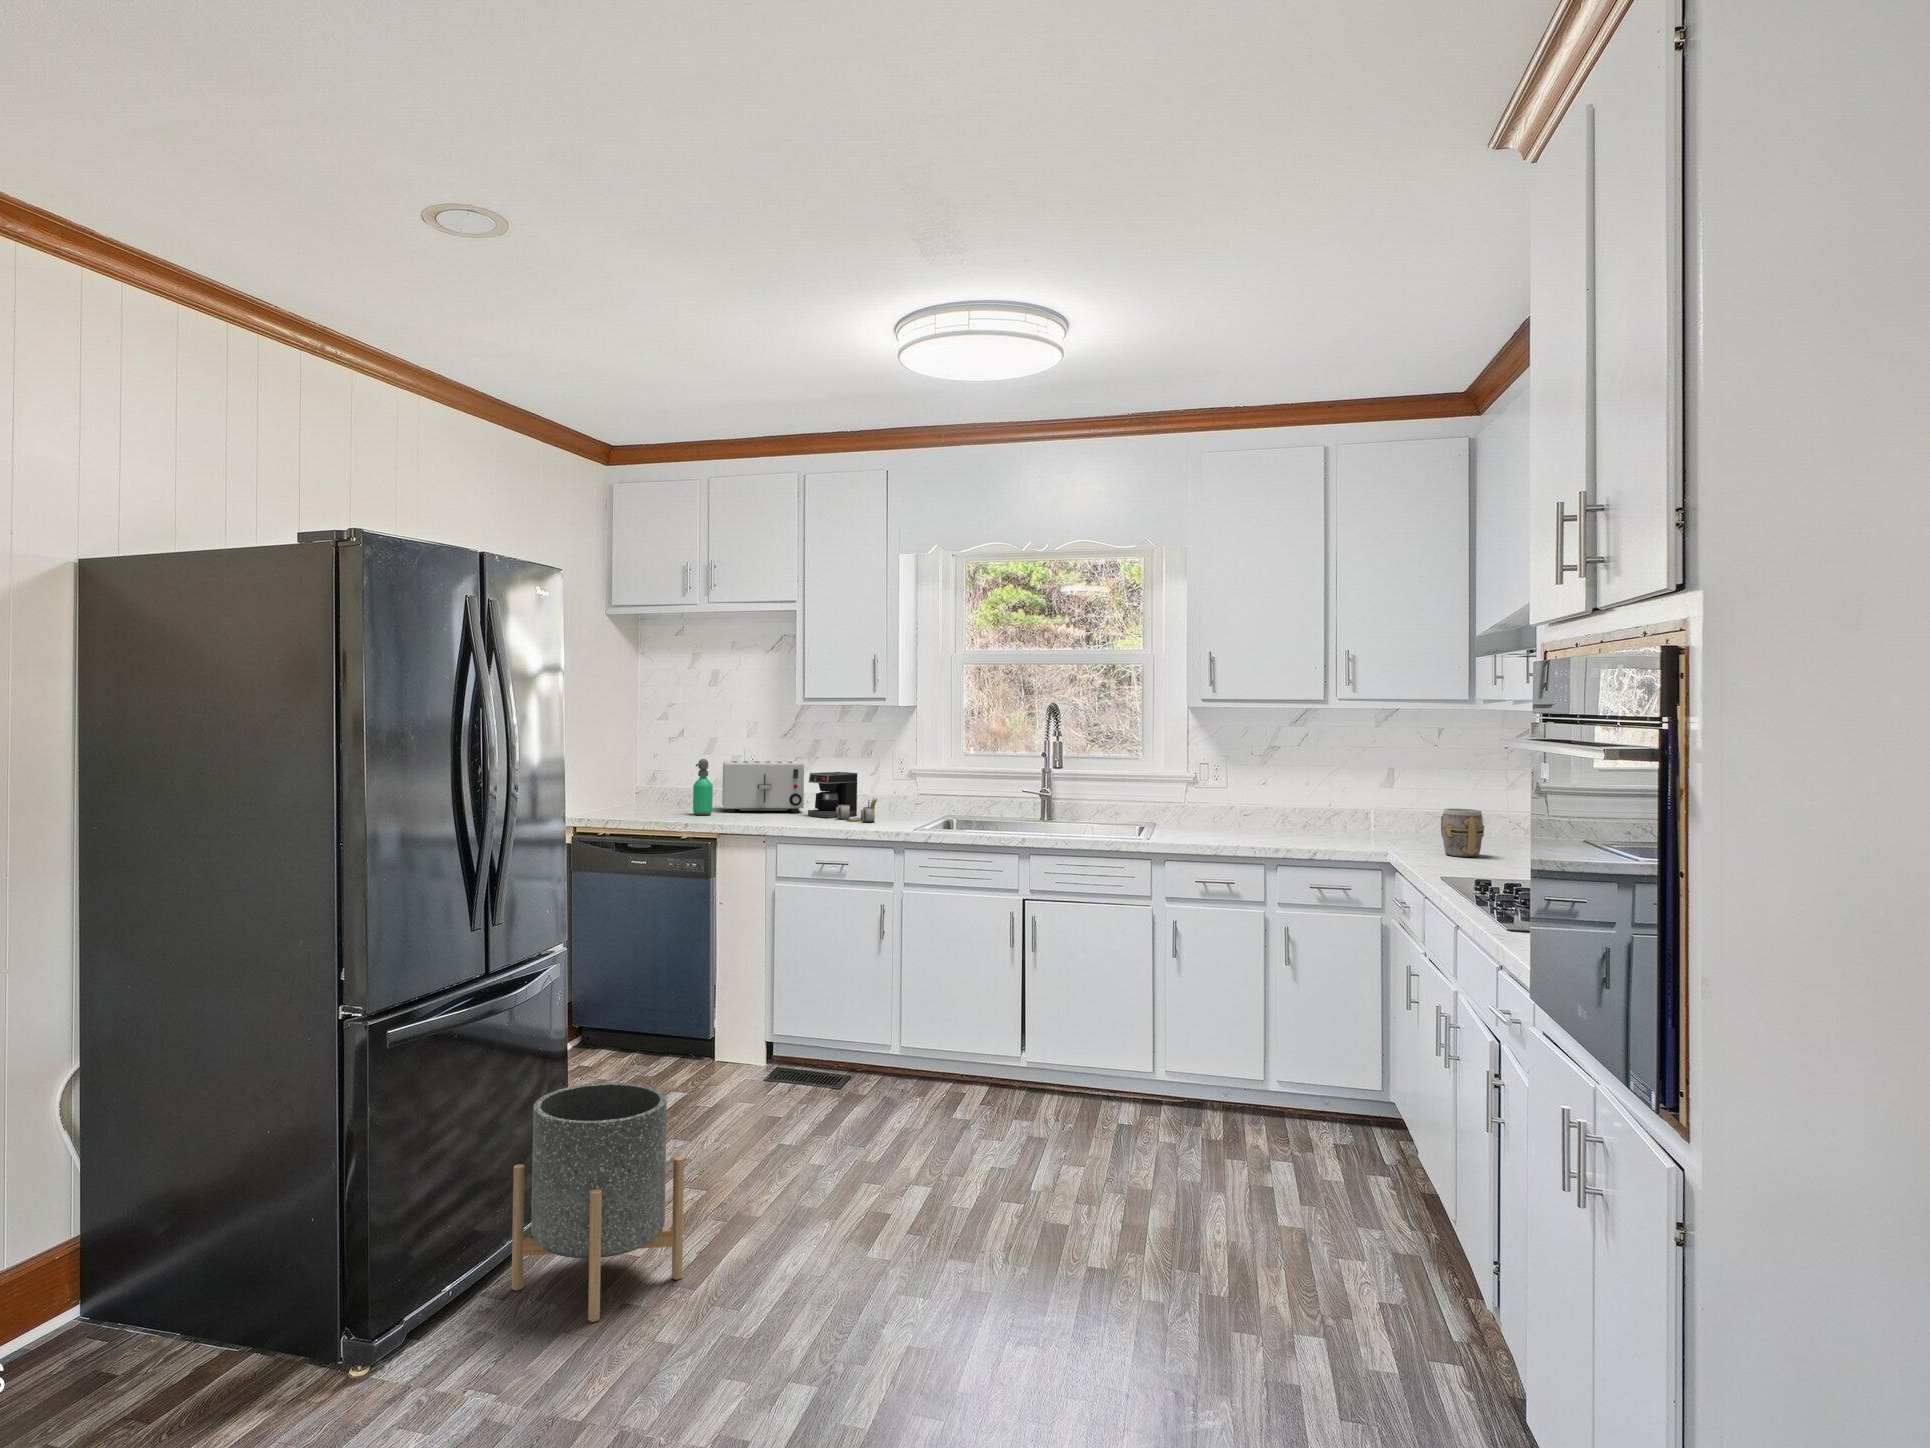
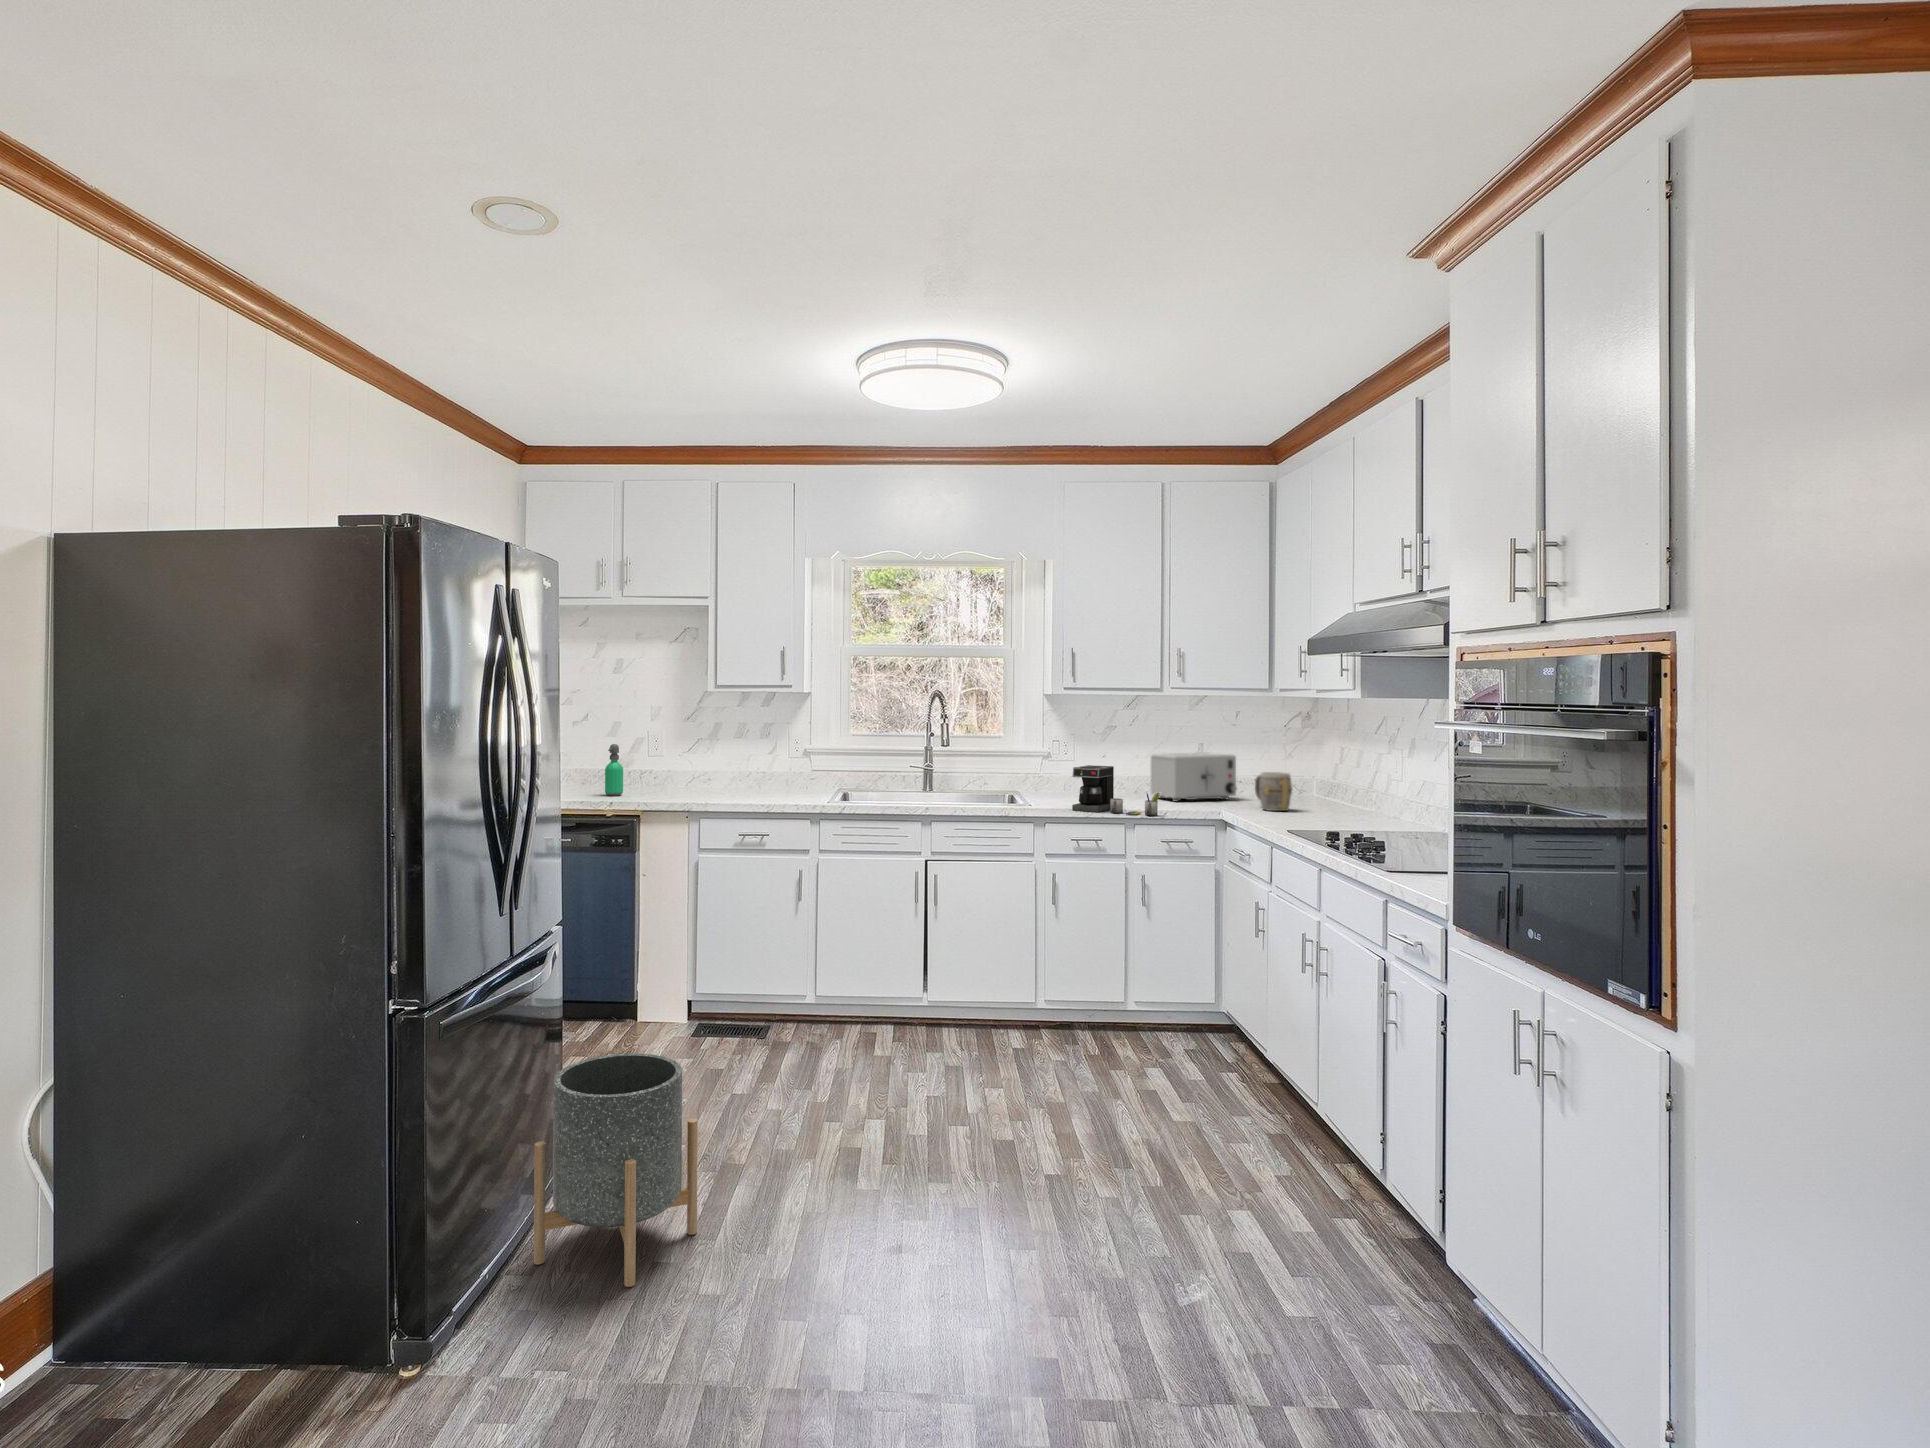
toaster: present [722,761,804,812] -> present [1151,753,1237,802]
coffee maker: present [808,772,877,822] -> present [1072,765,1160,815]

